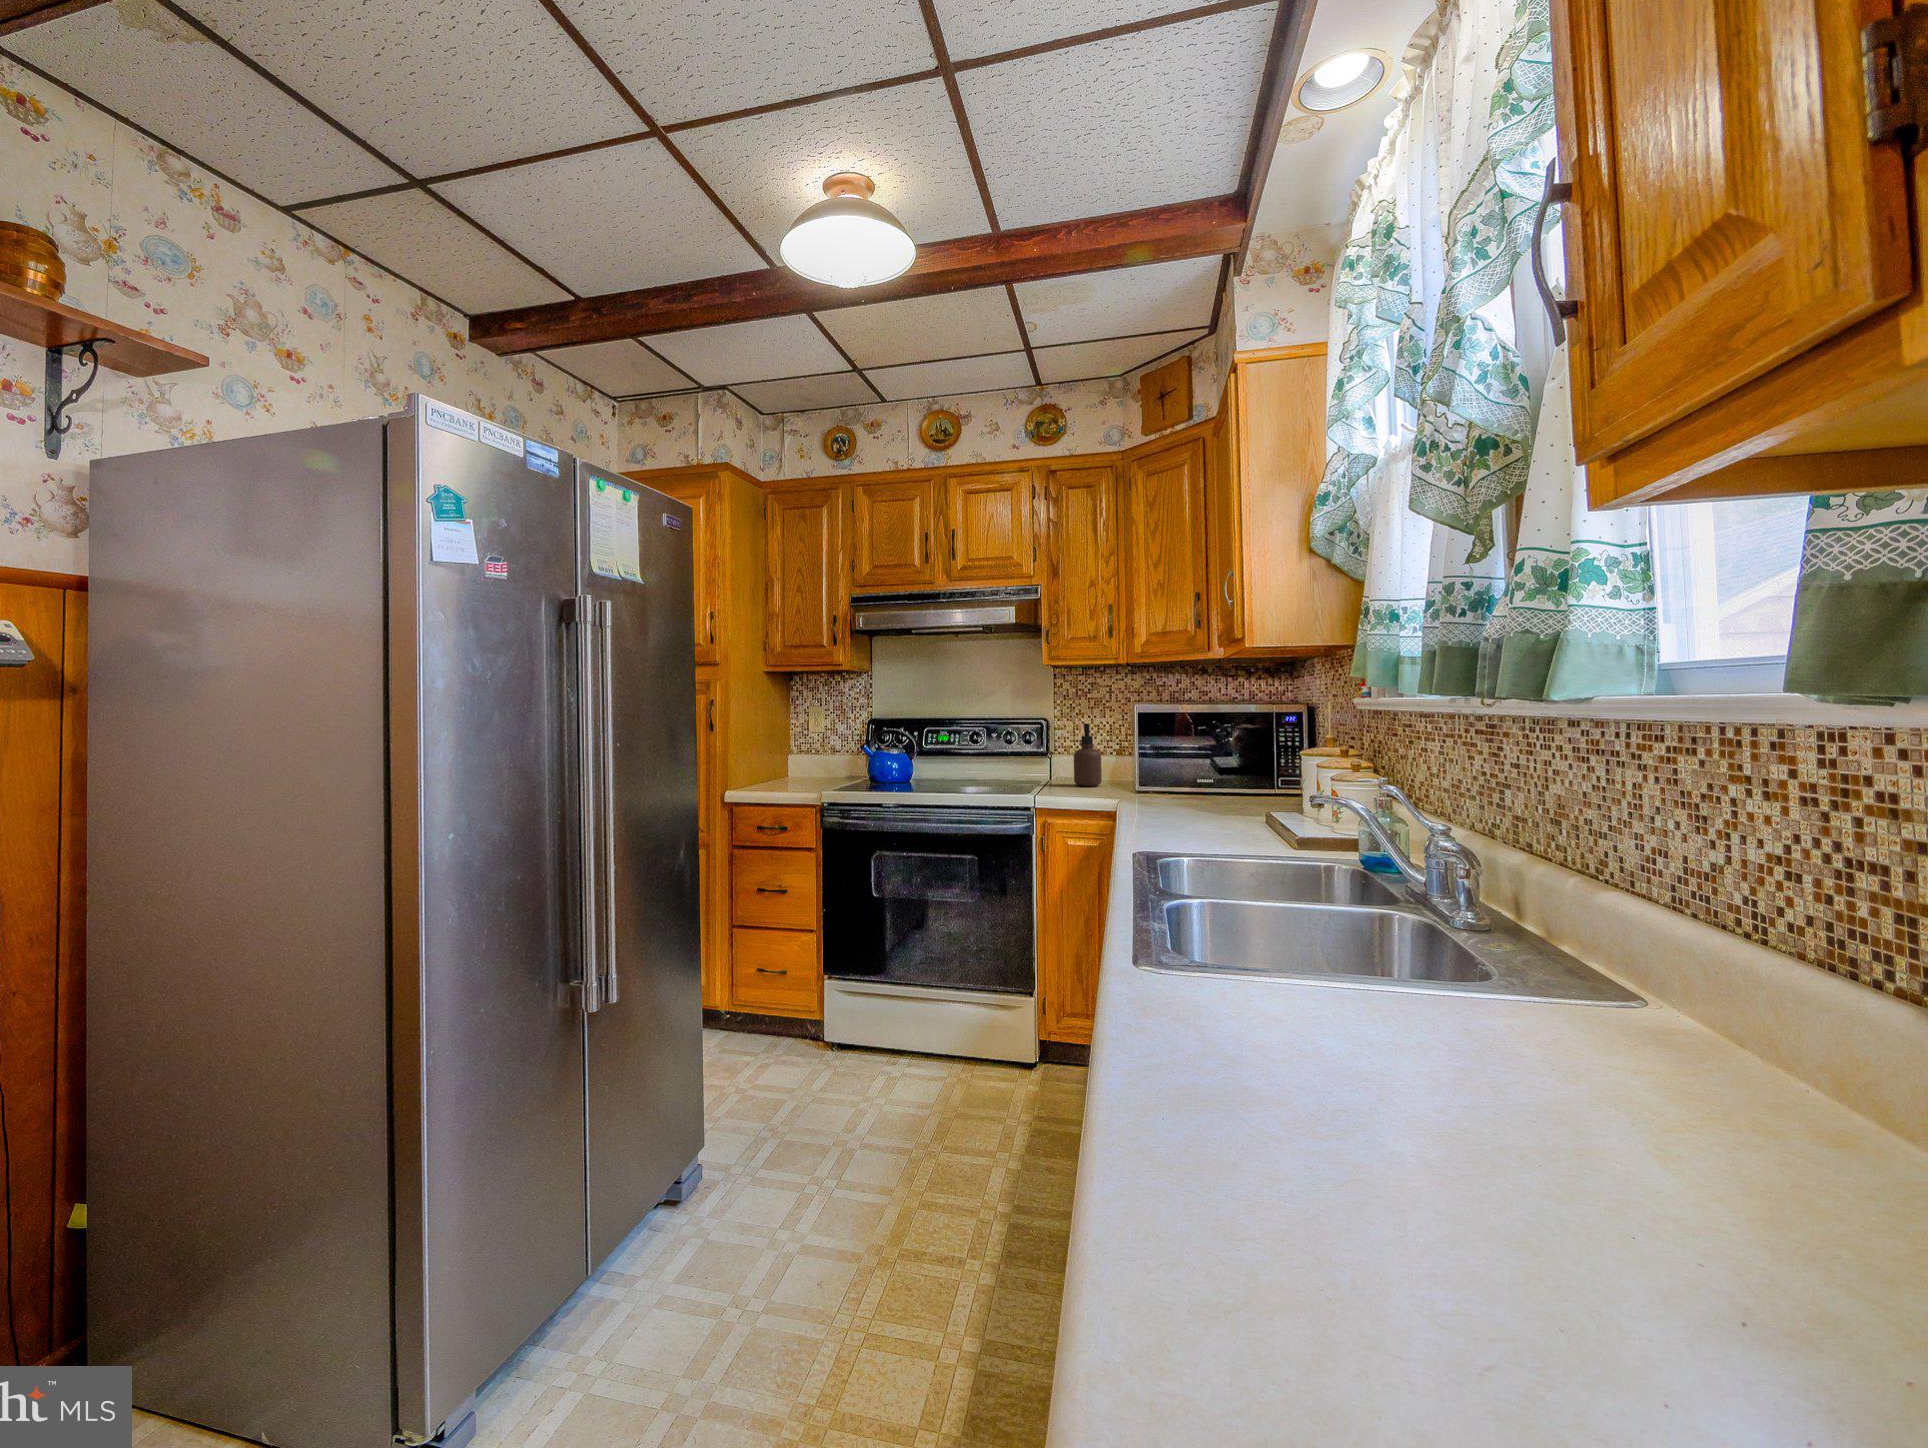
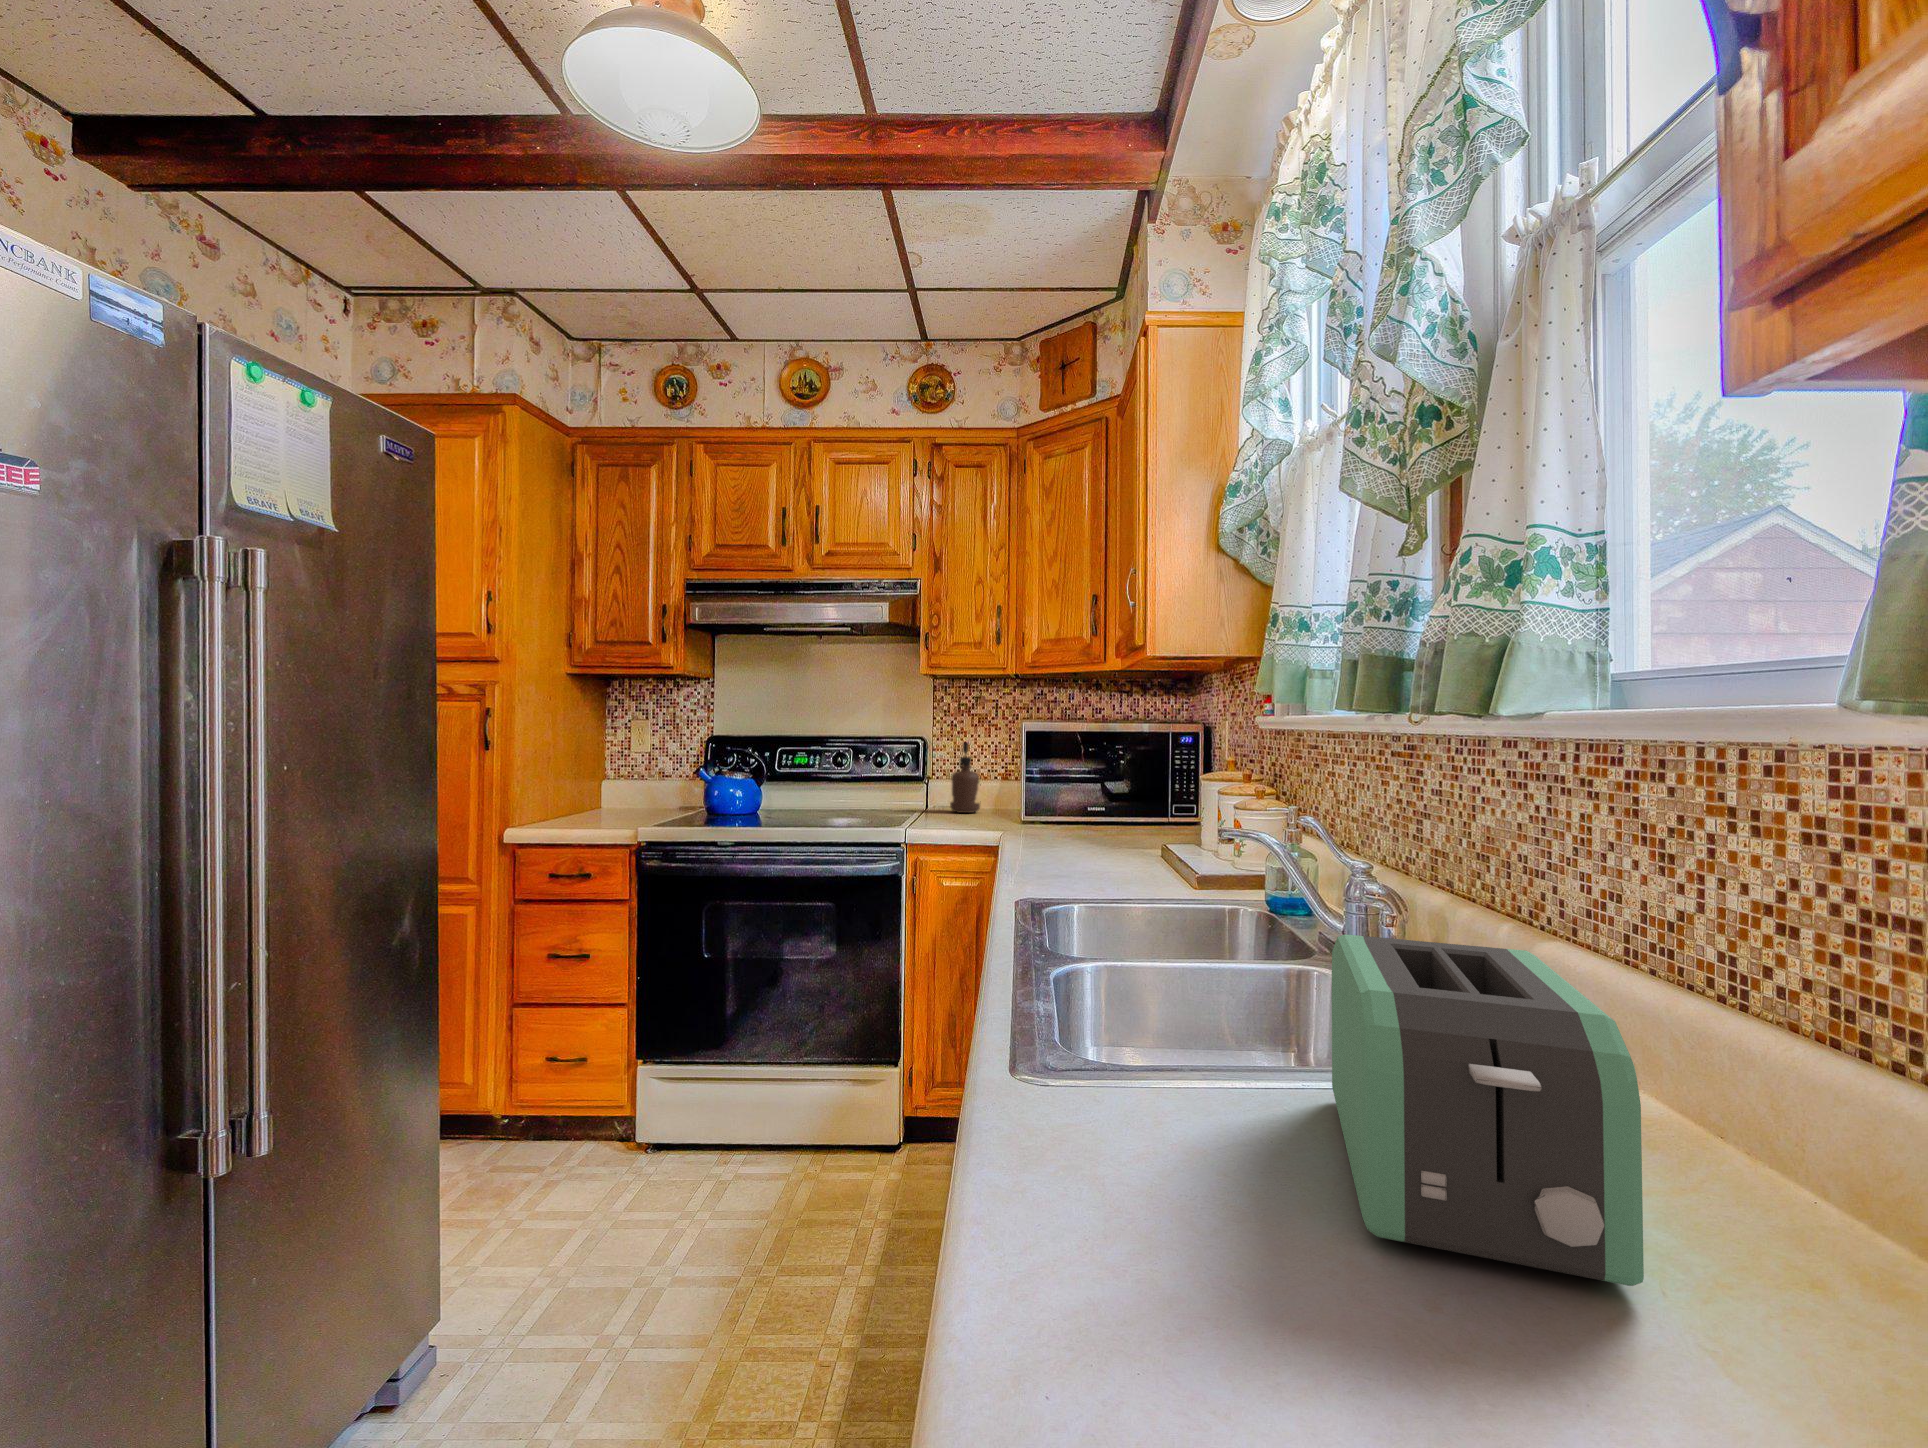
toaster: none [1397,880,1624,1131] -> present [1332,934,1644,1286]

